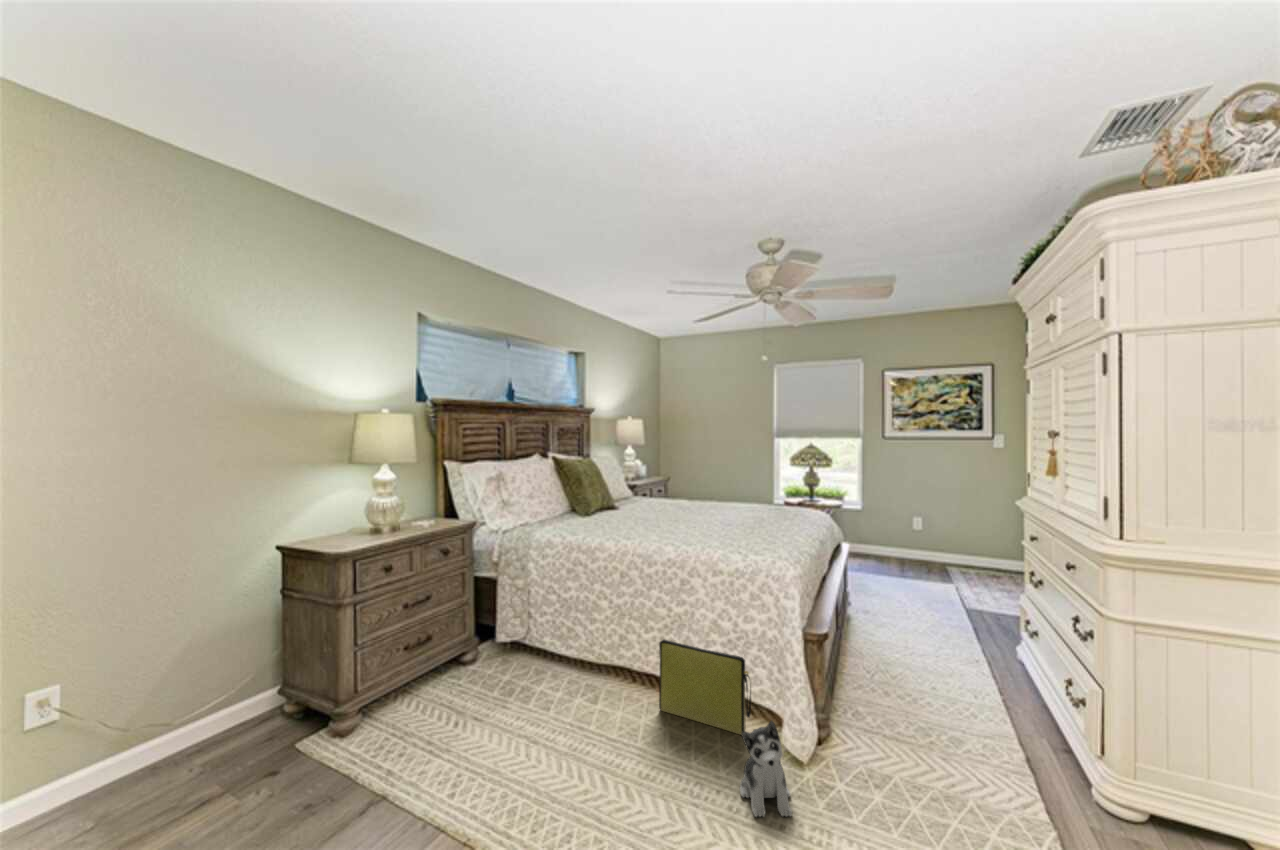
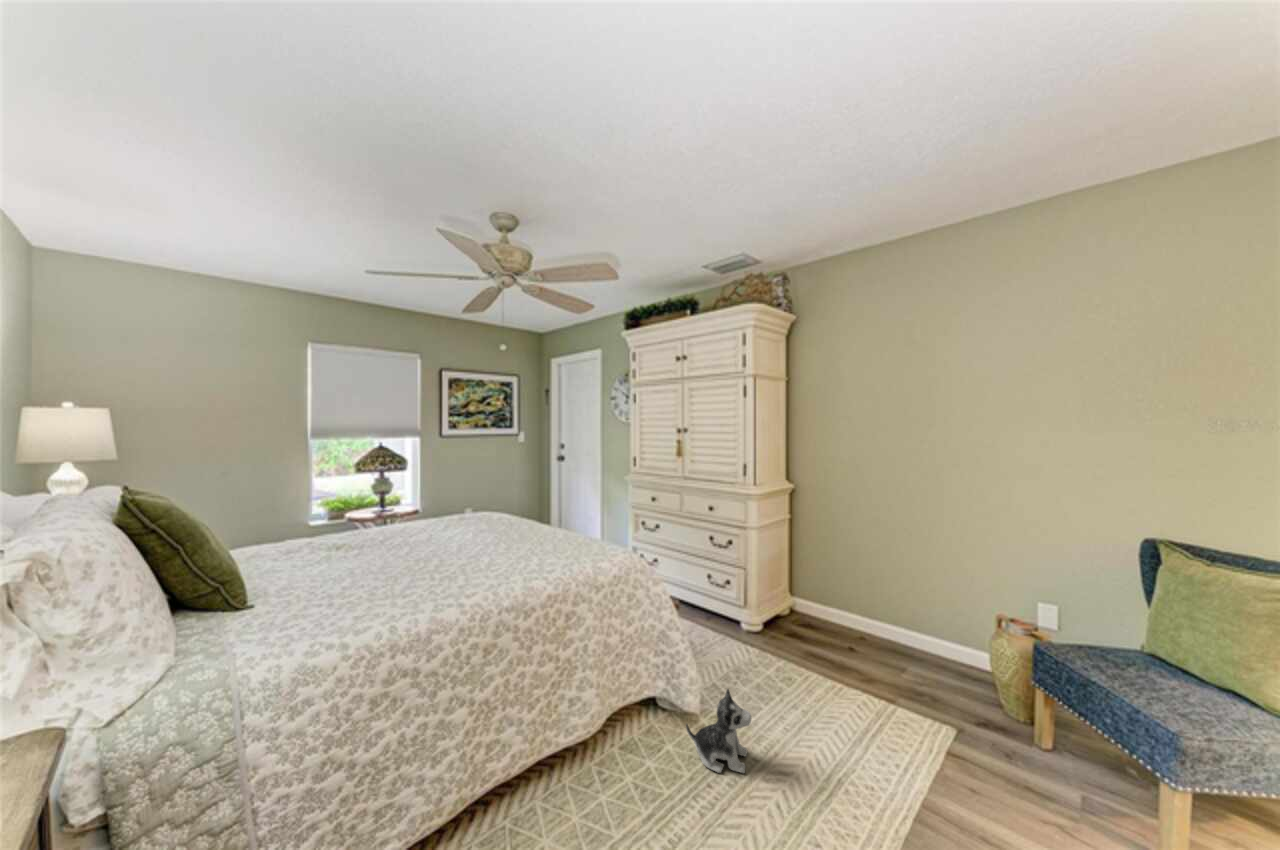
bag: present [659,640,751,735] -> none [559,666,647,793]

